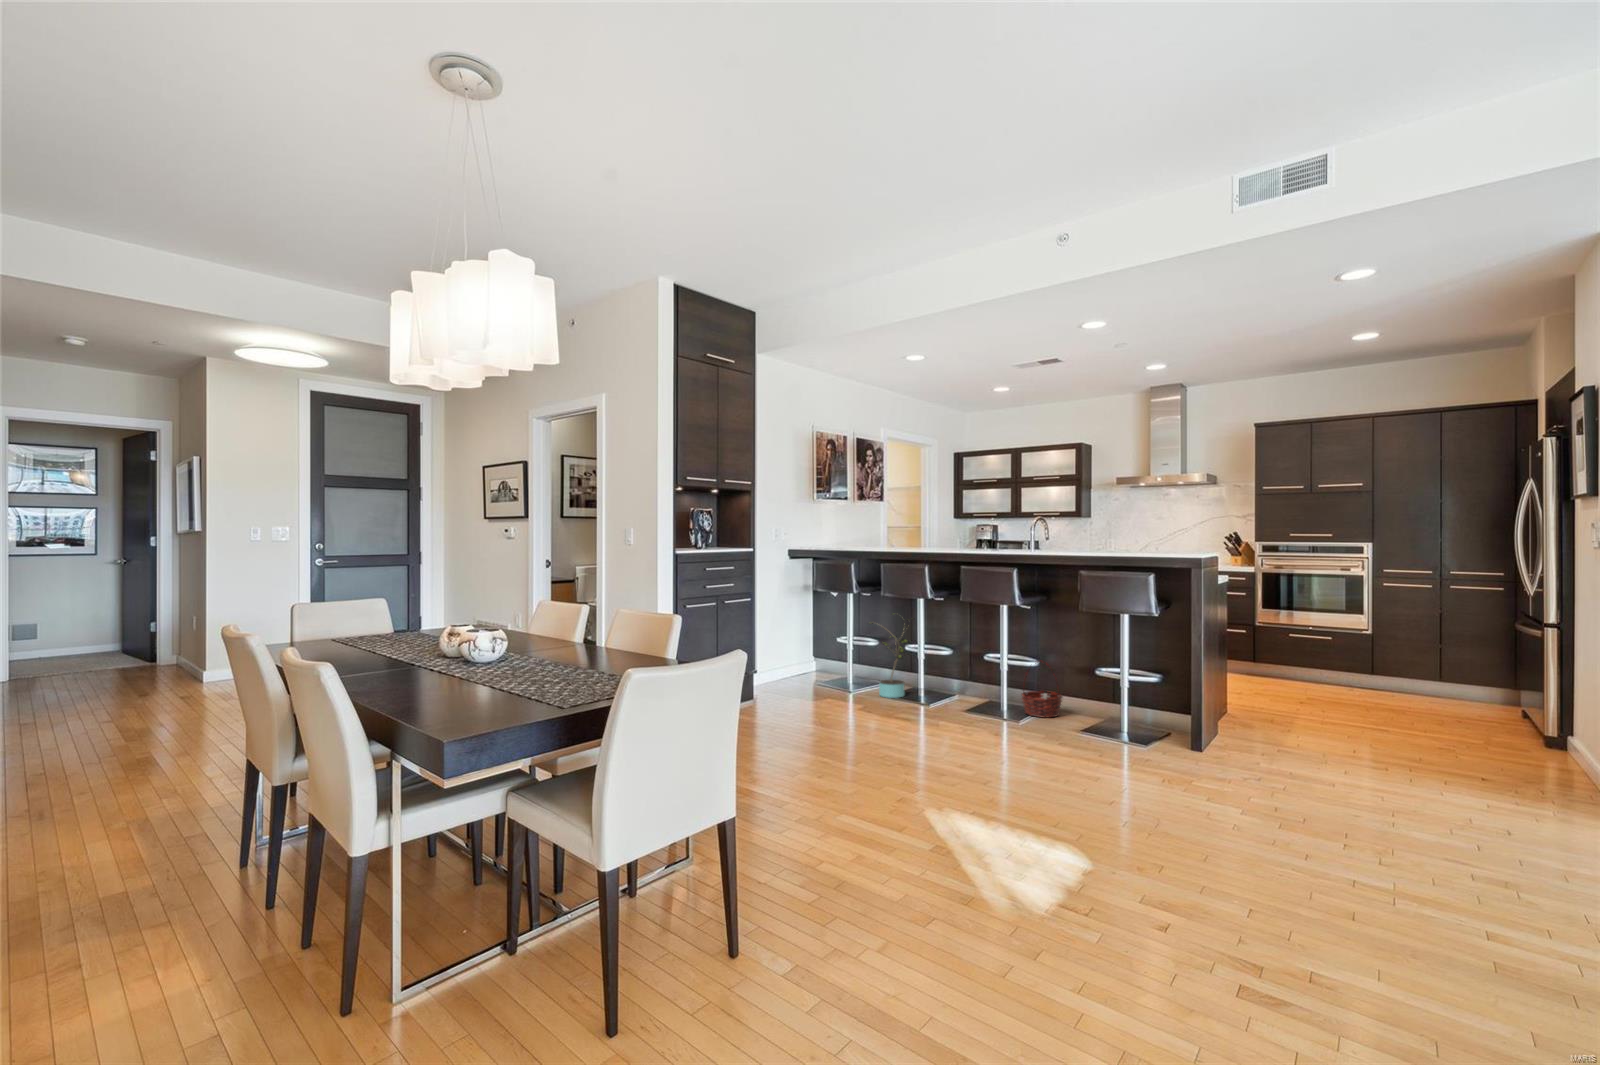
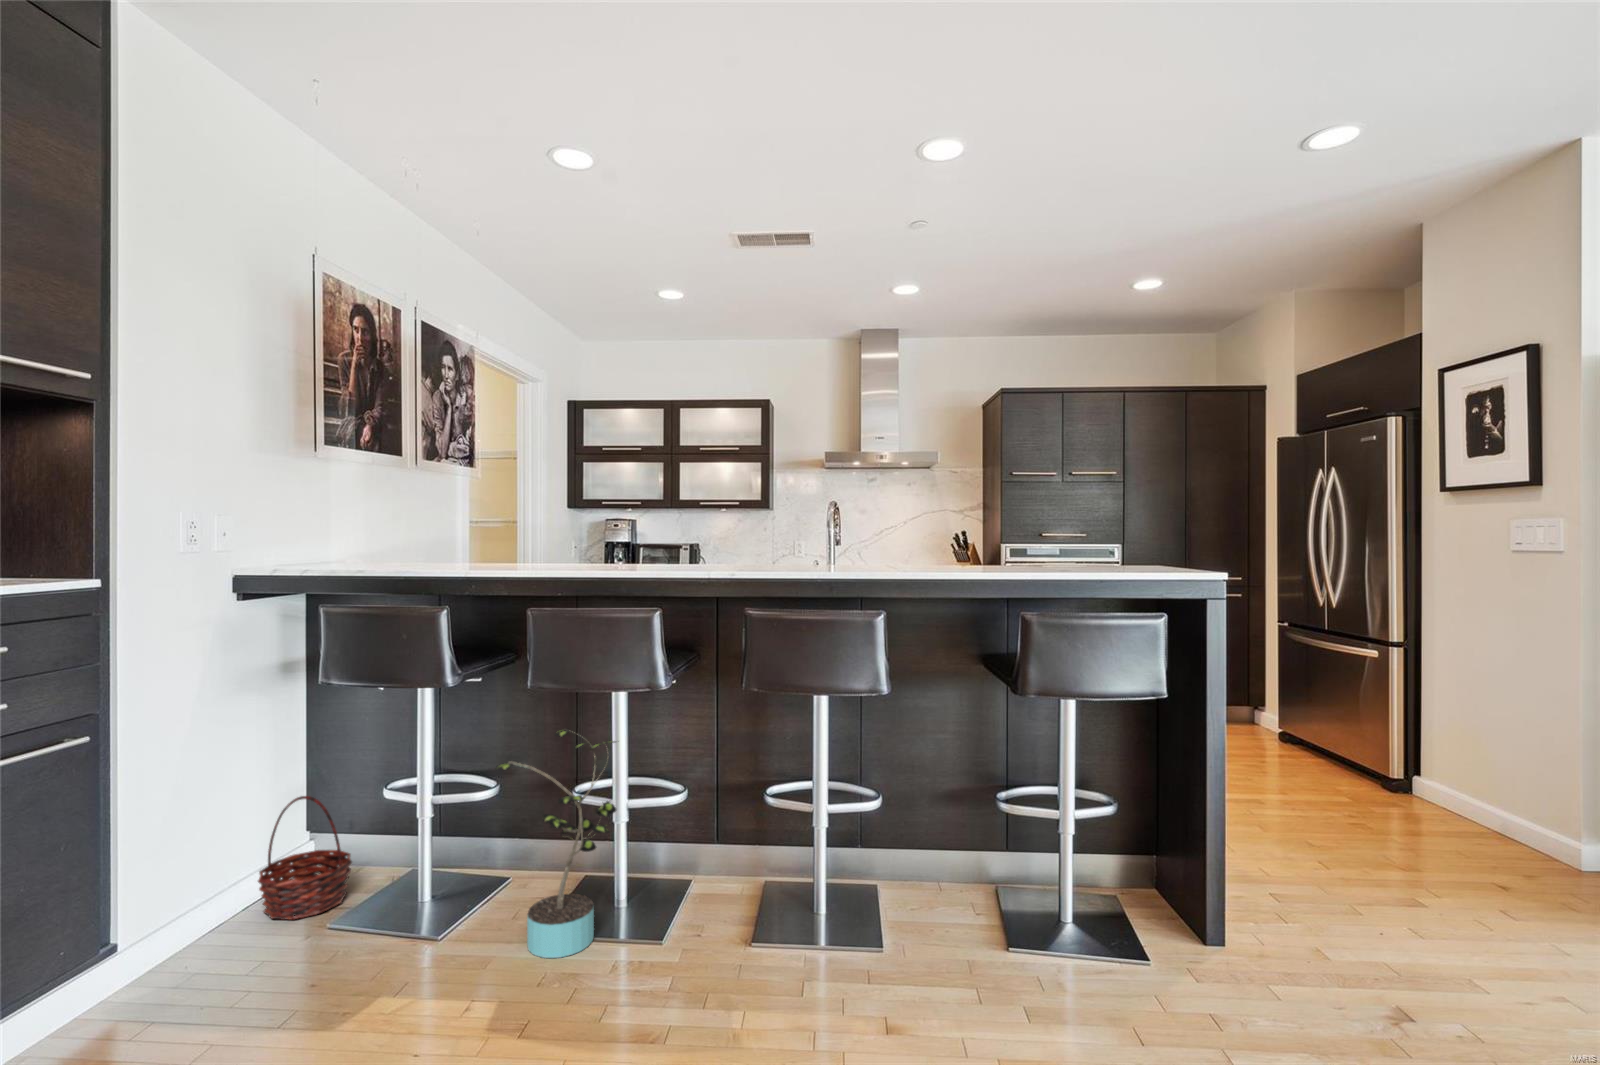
basket: present [1022,660,1063,717] -> present [258,796,352,920]

